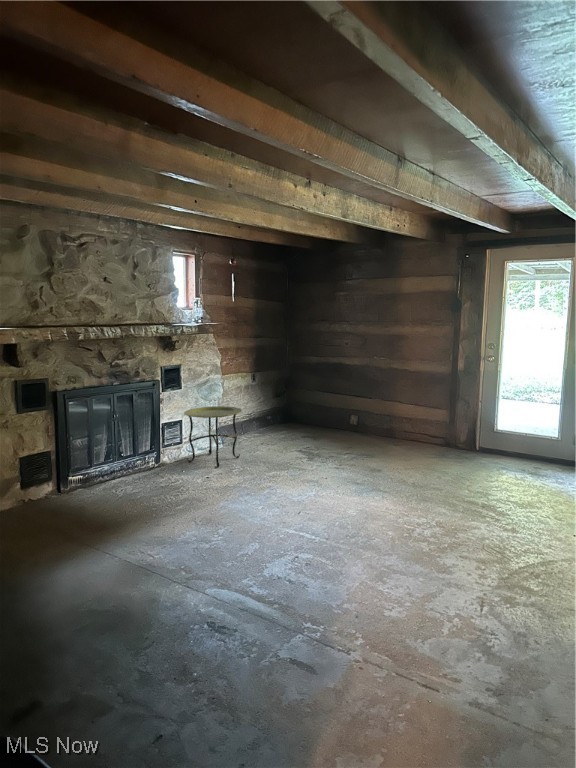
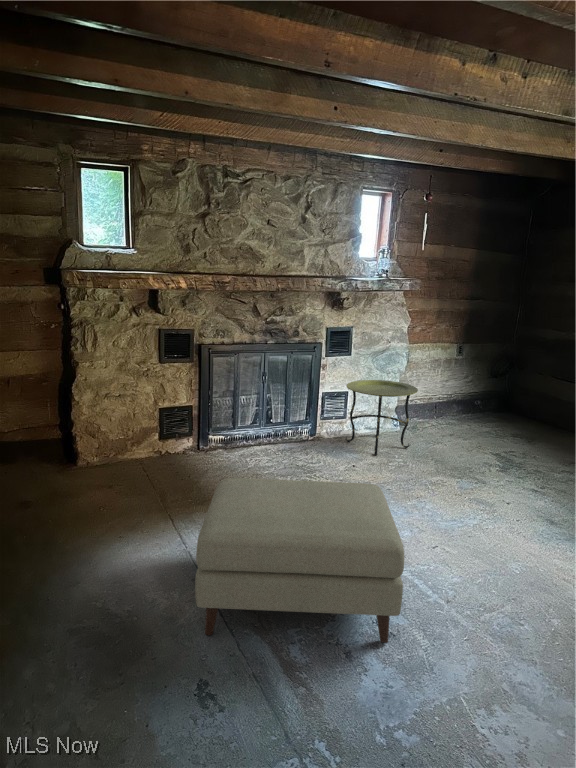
ottoman: none [146,469,306,596] -> present [195,478,404,643]

